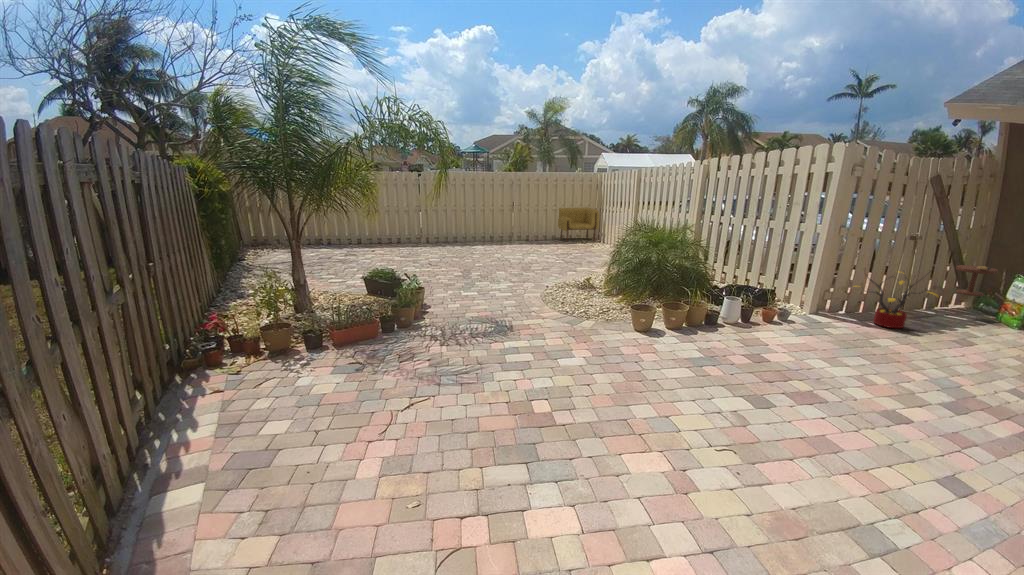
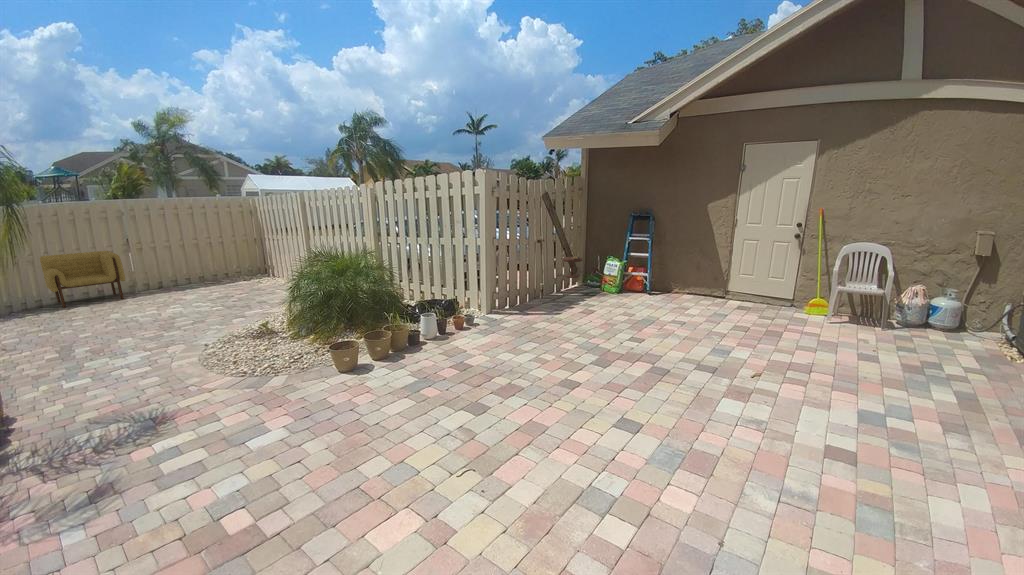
armchair: present [558,208,599,242] -> present [40,251,125,308]
decorative plant: present [869,272,938,328] -> none [509,264,560,312]

